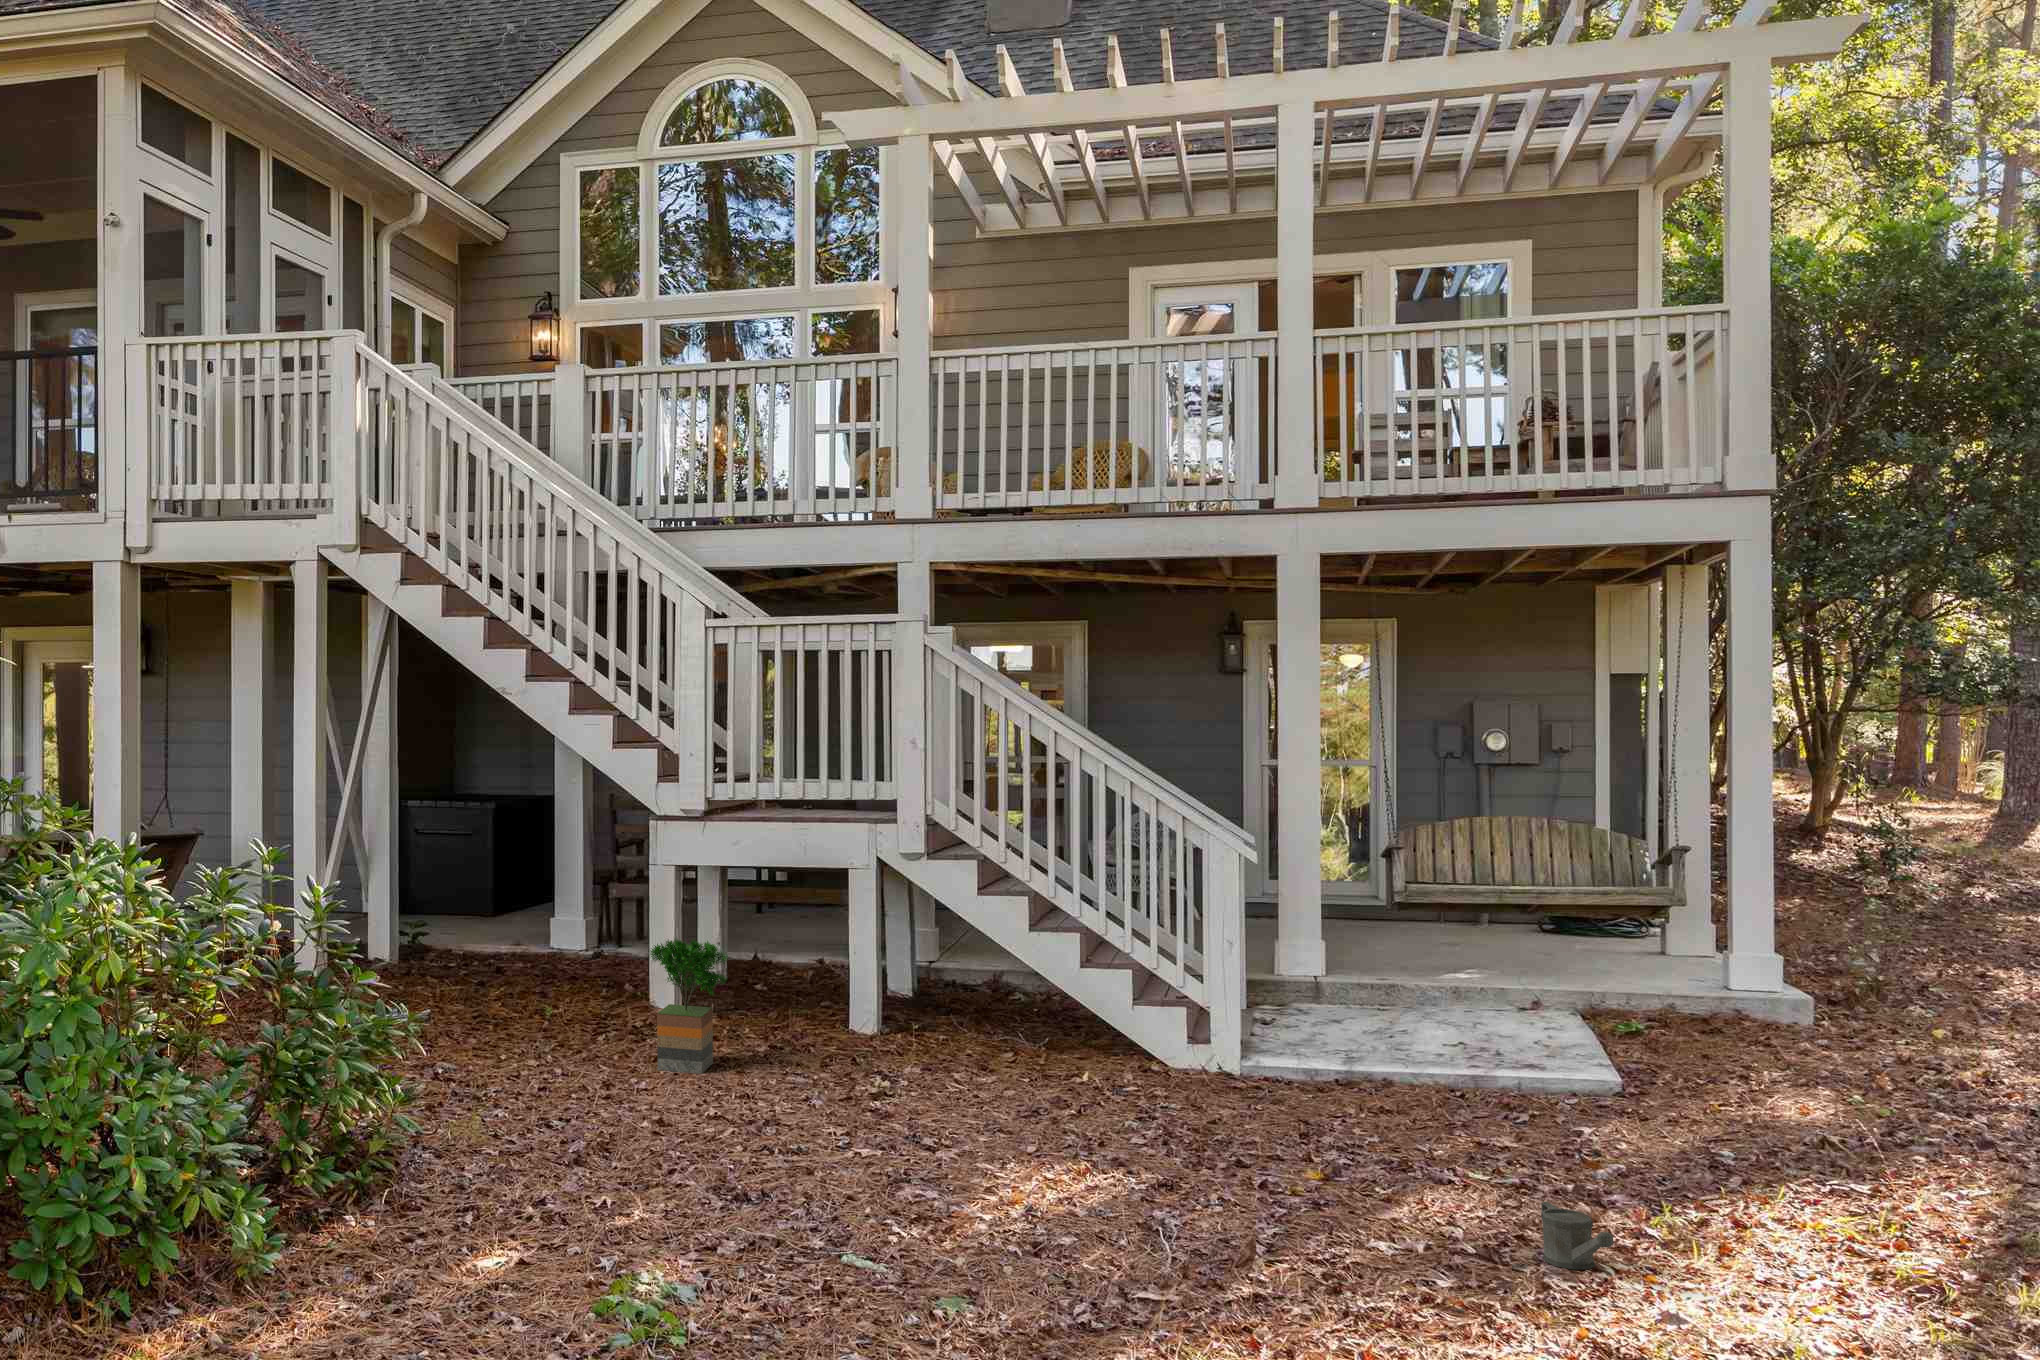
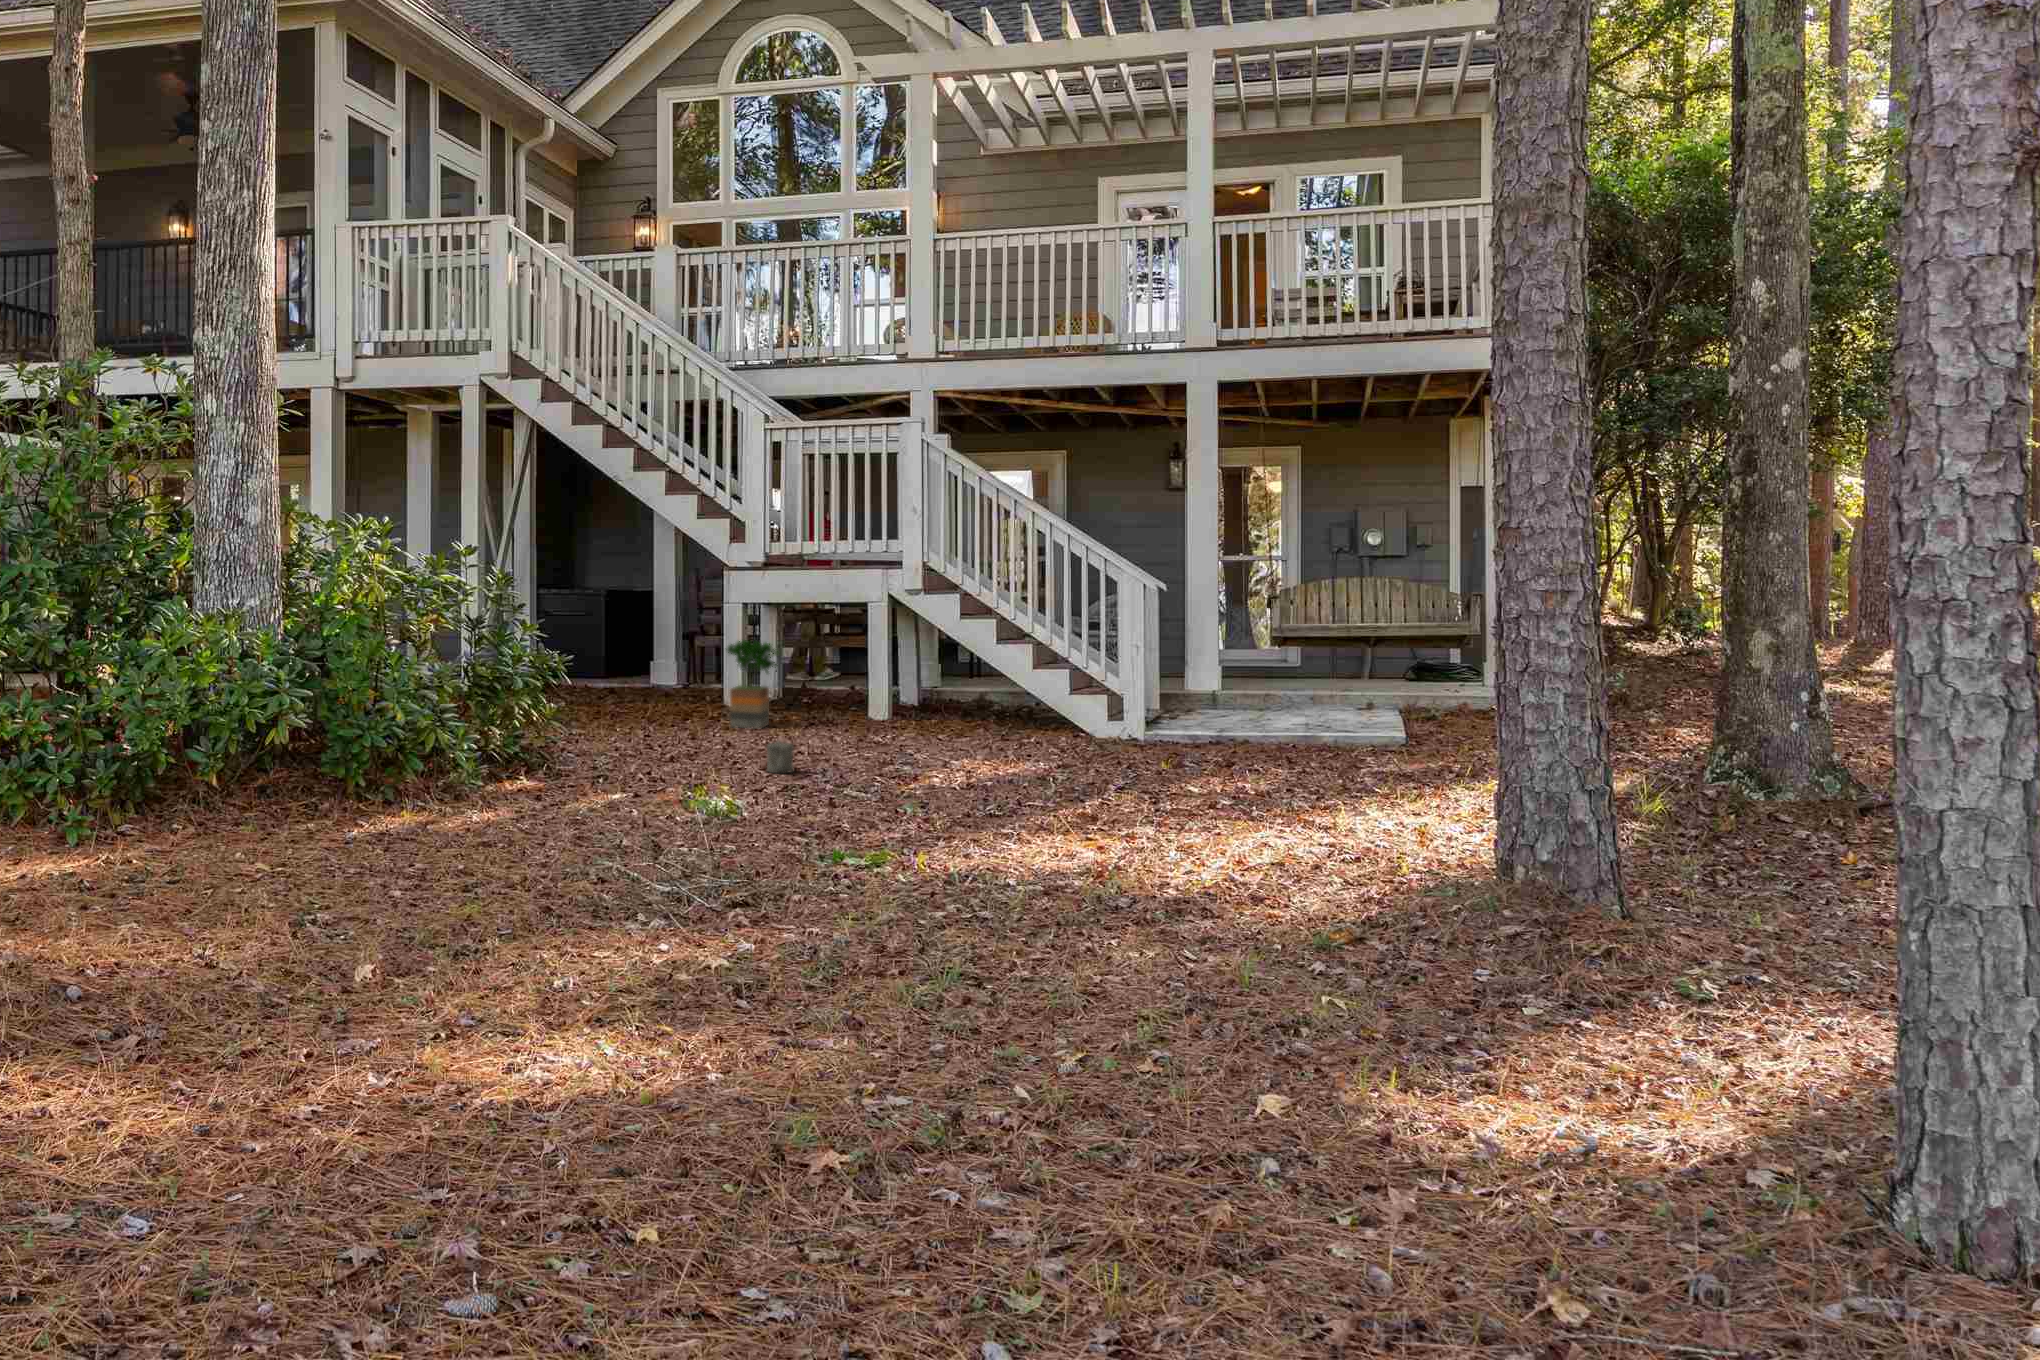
watering can: present [1541,1202,1613,1270] -> present [766,741,794,773]

